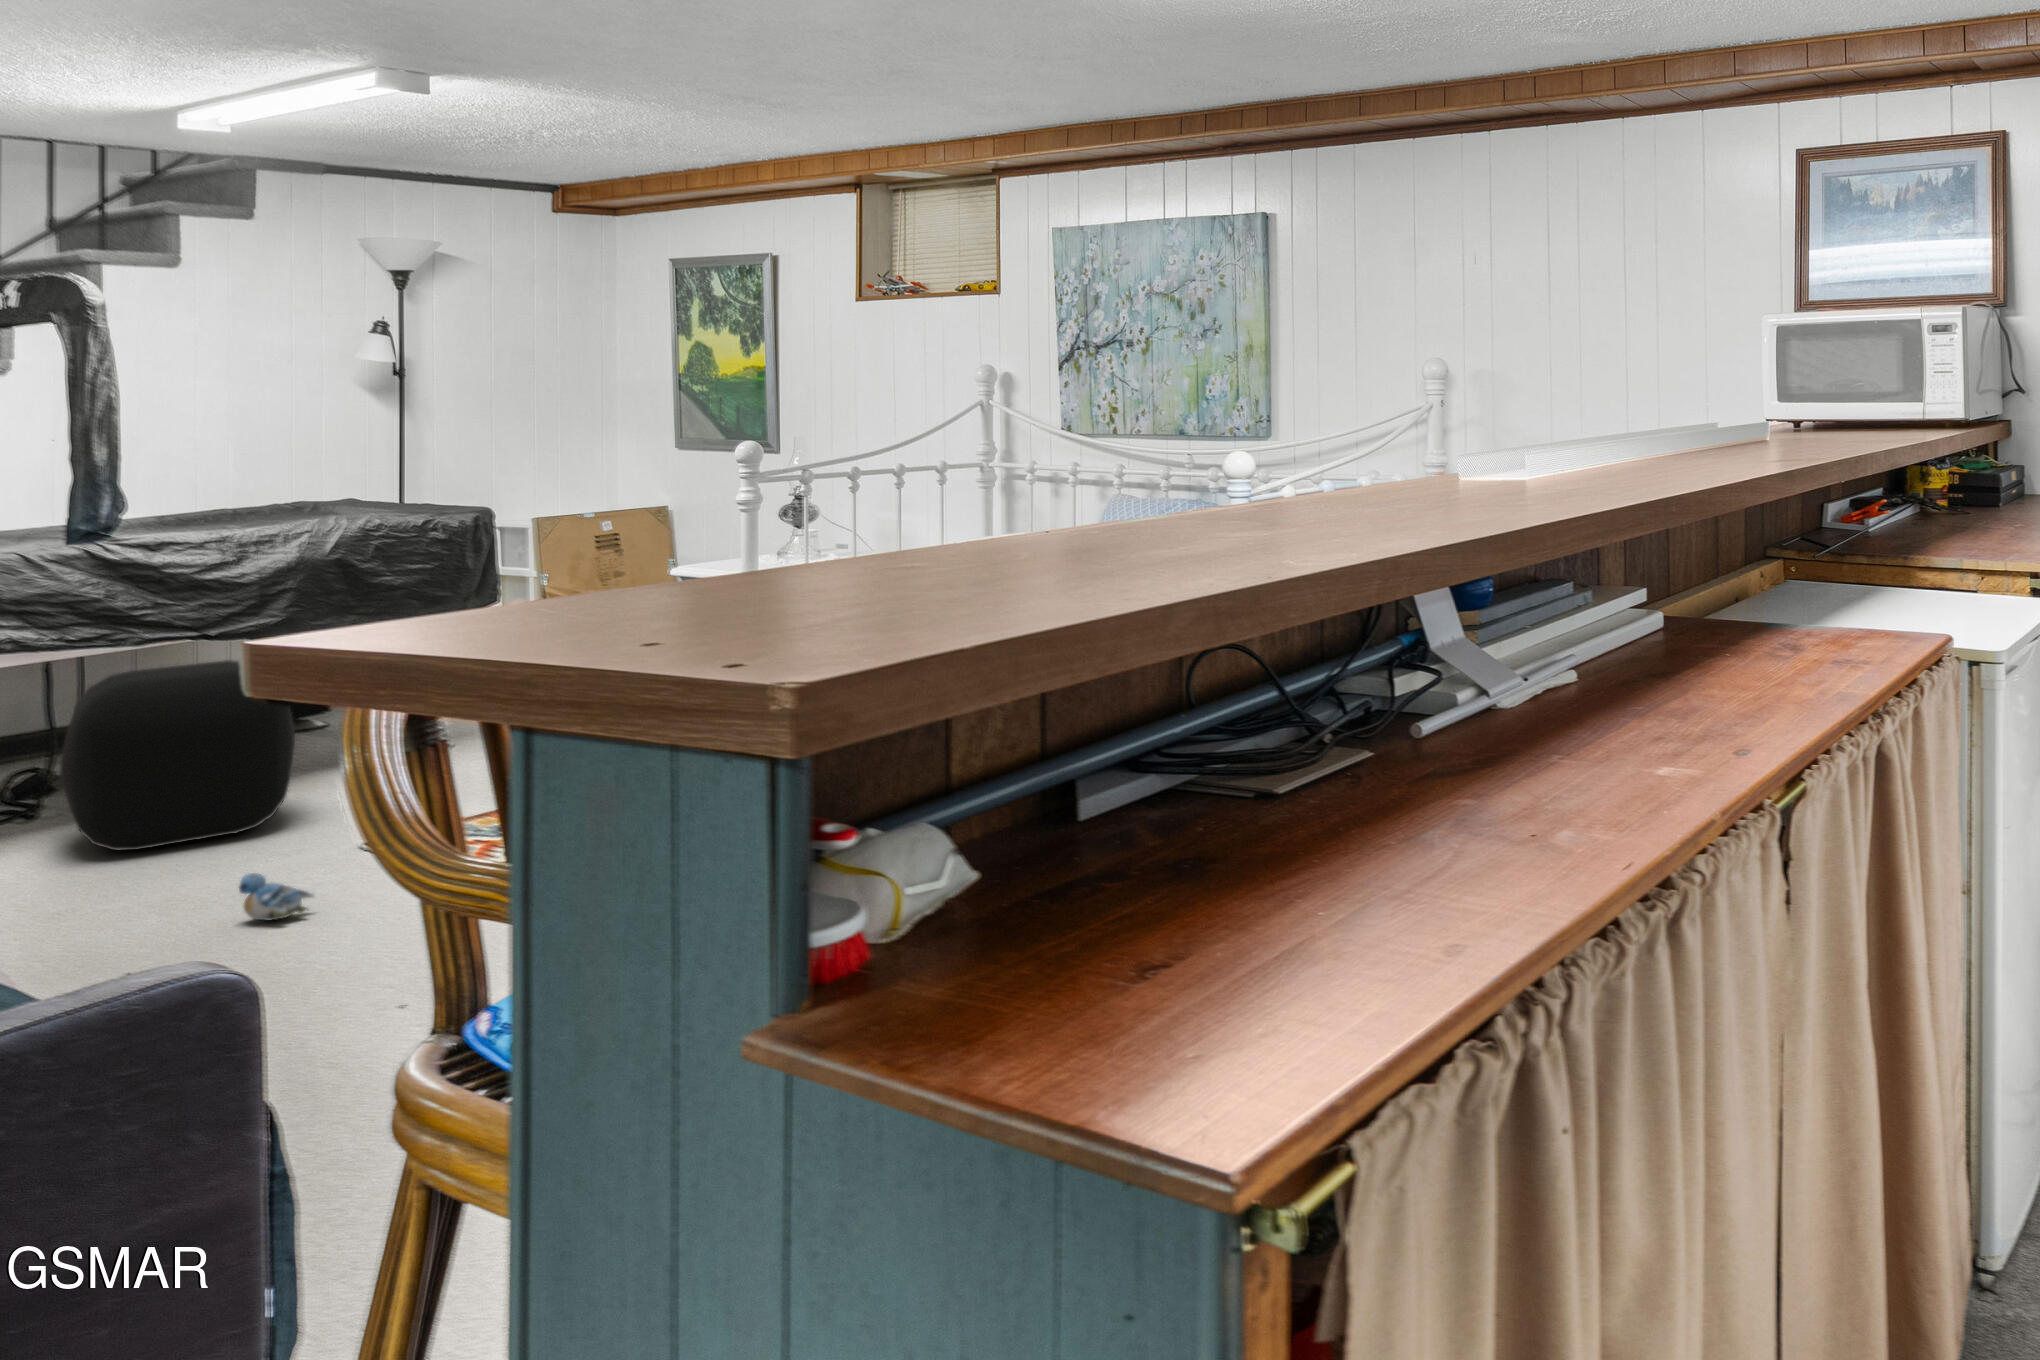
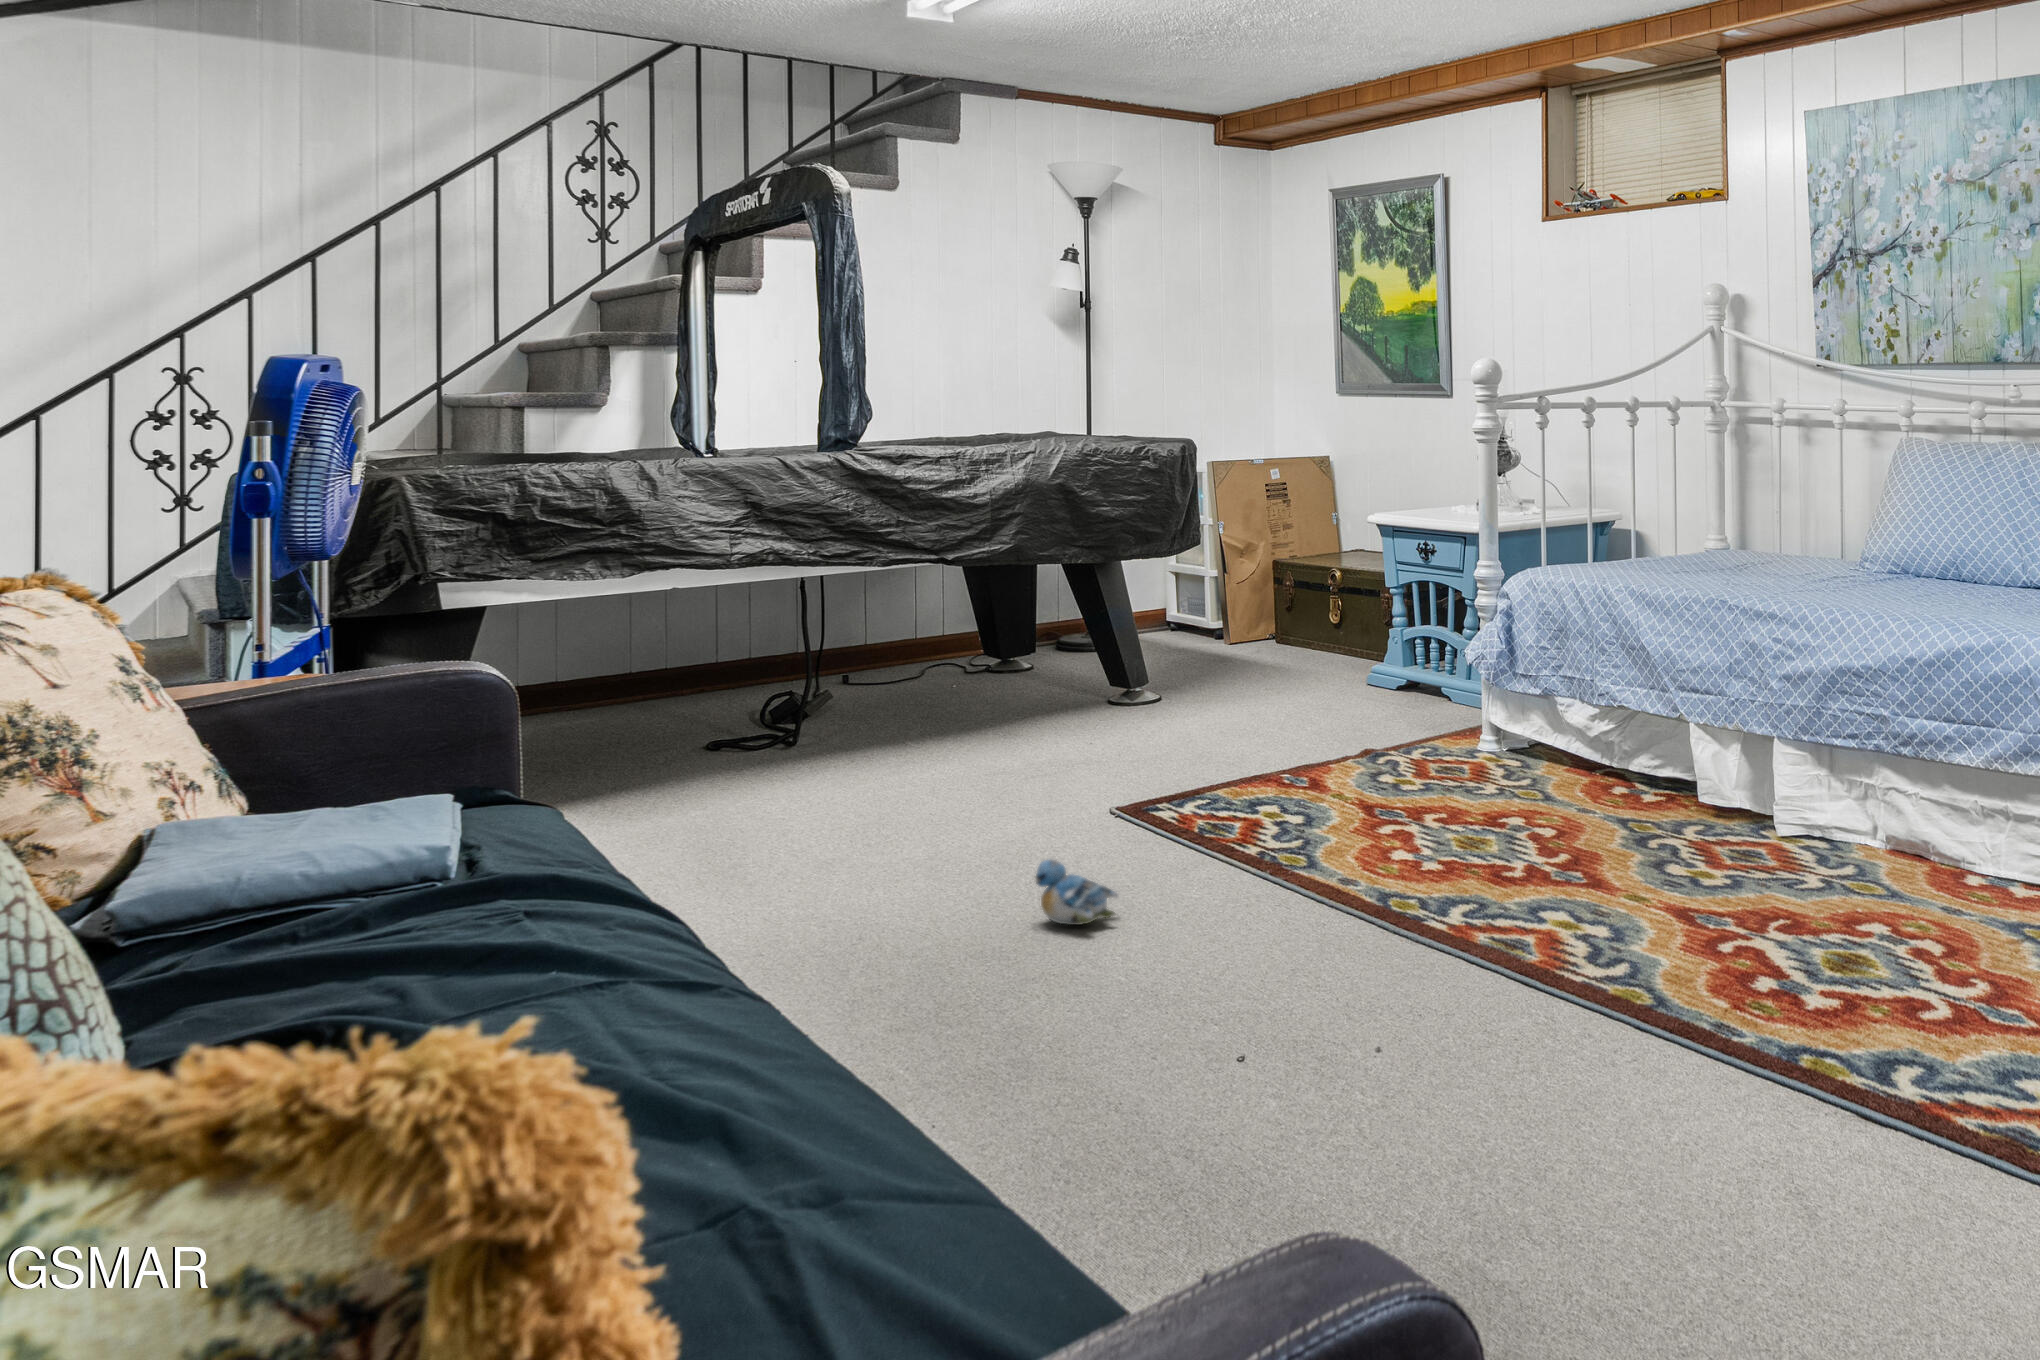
ottoman: present [61,660,295,851] -> none [819,588,1043,804]

